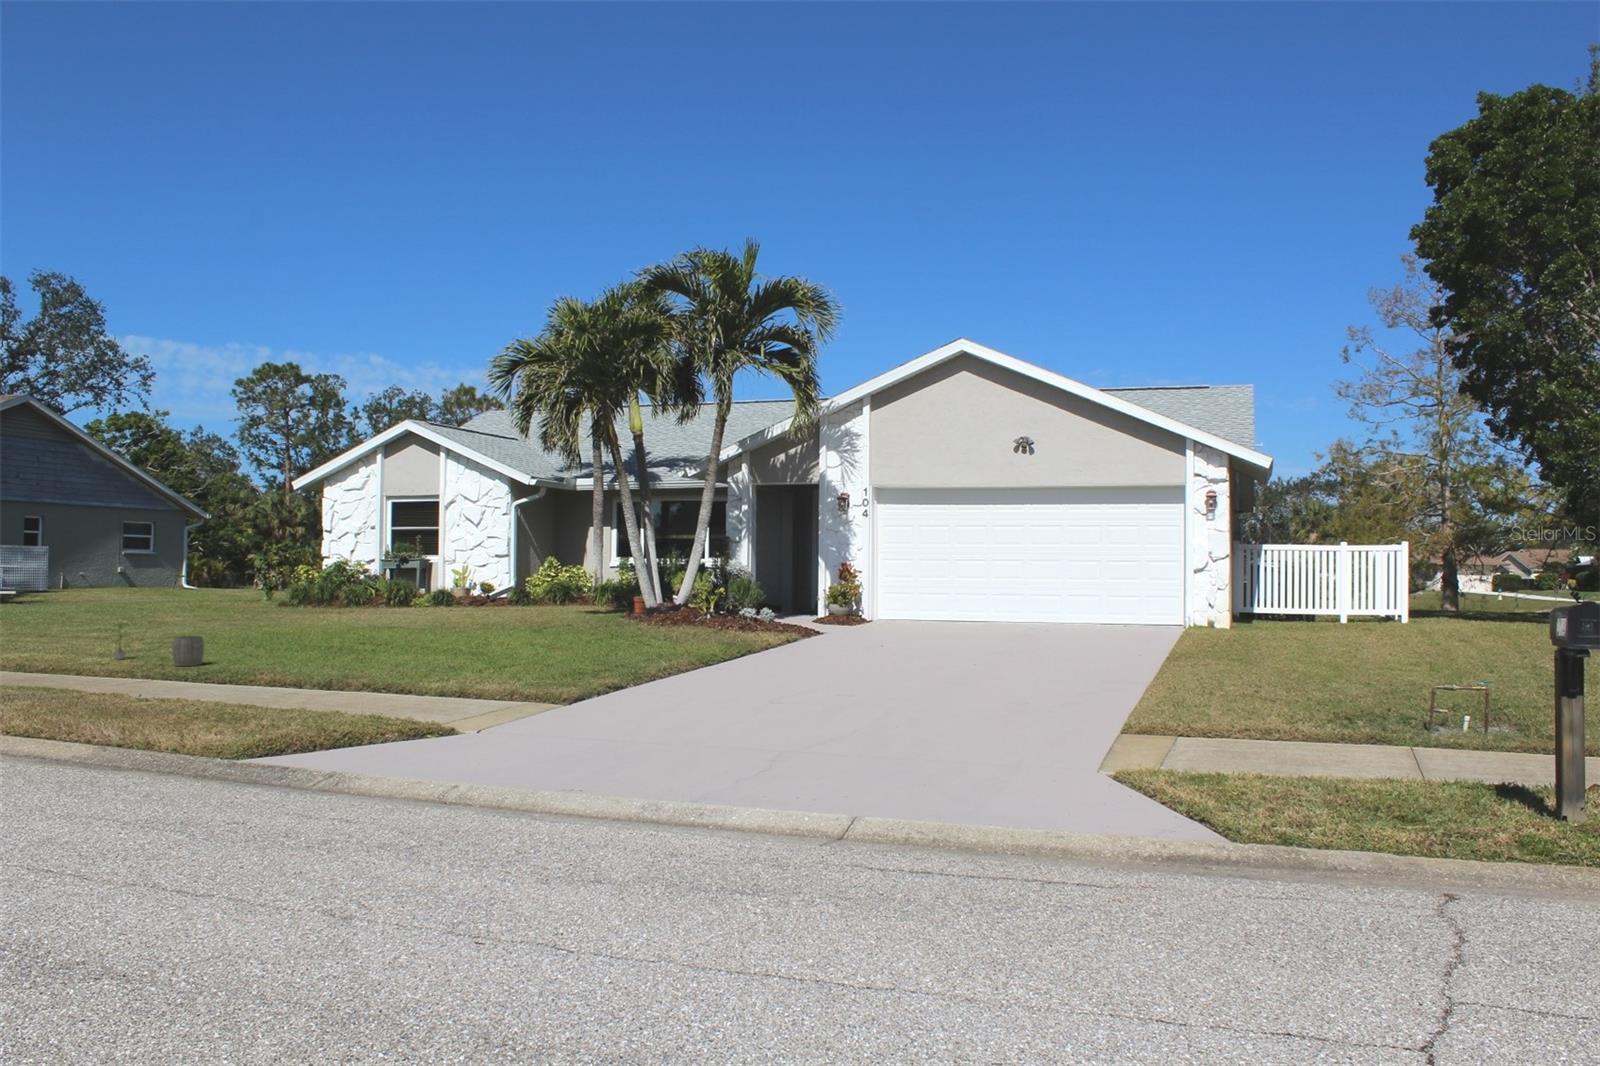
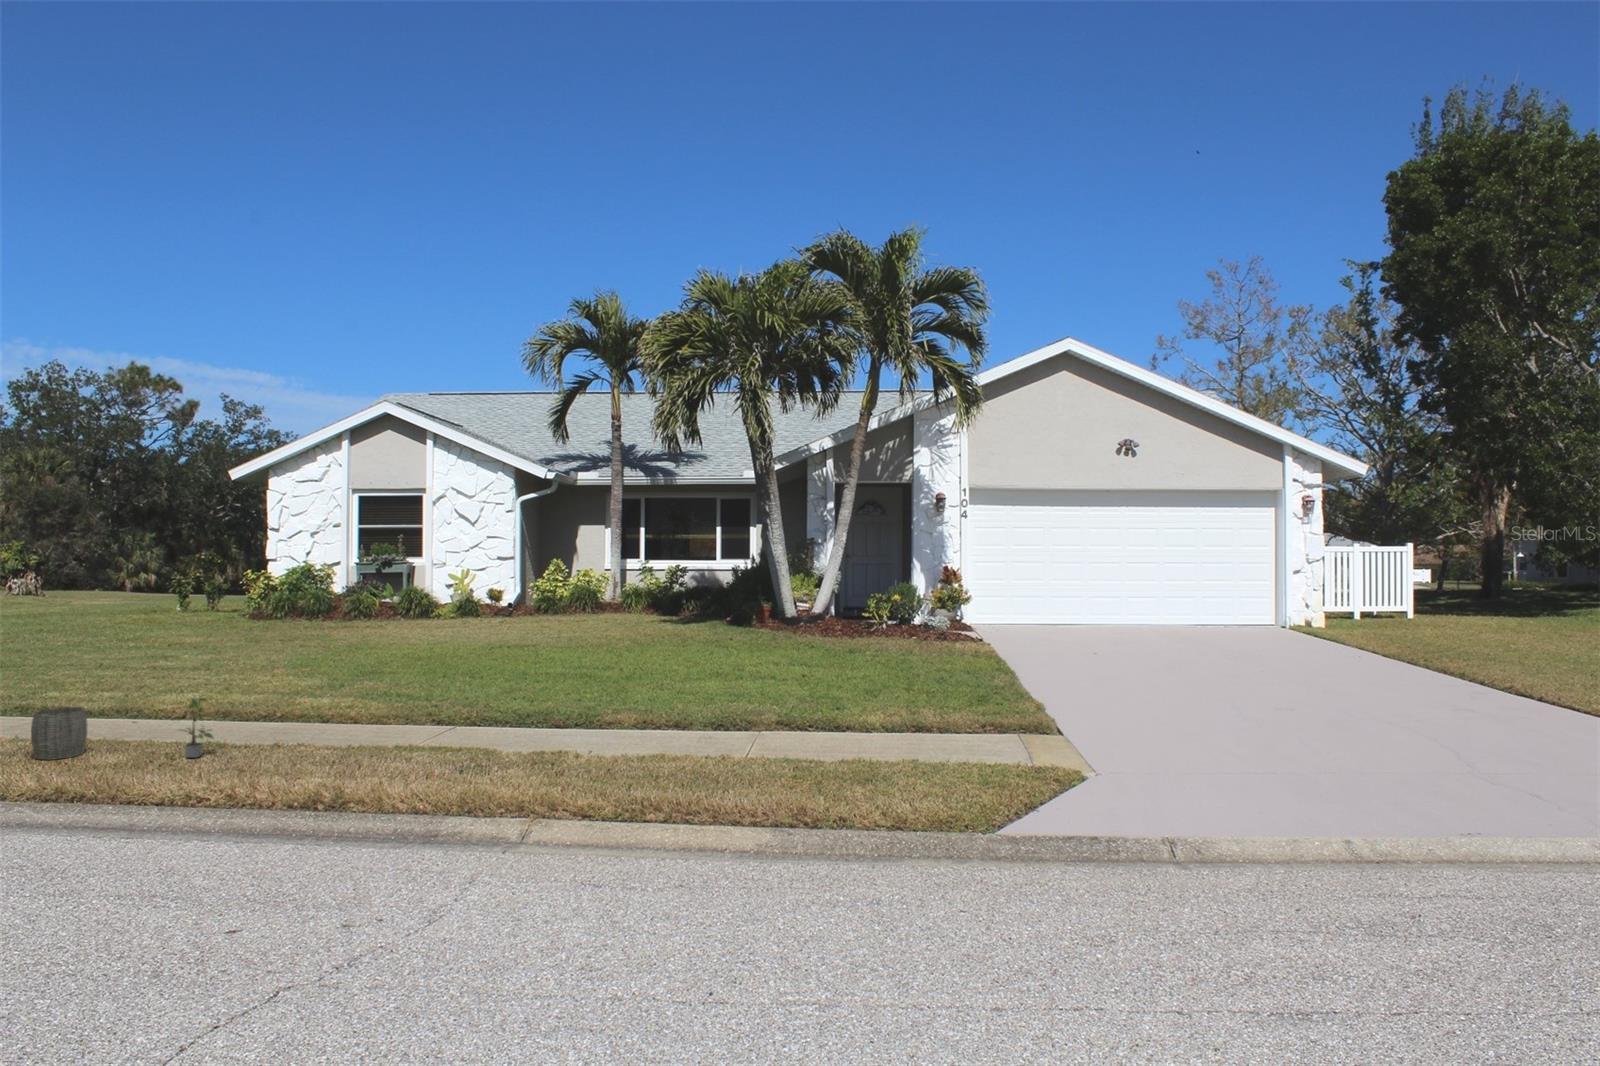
woven basket: present [172,636,204,666] -> present [31,707,87,760]

